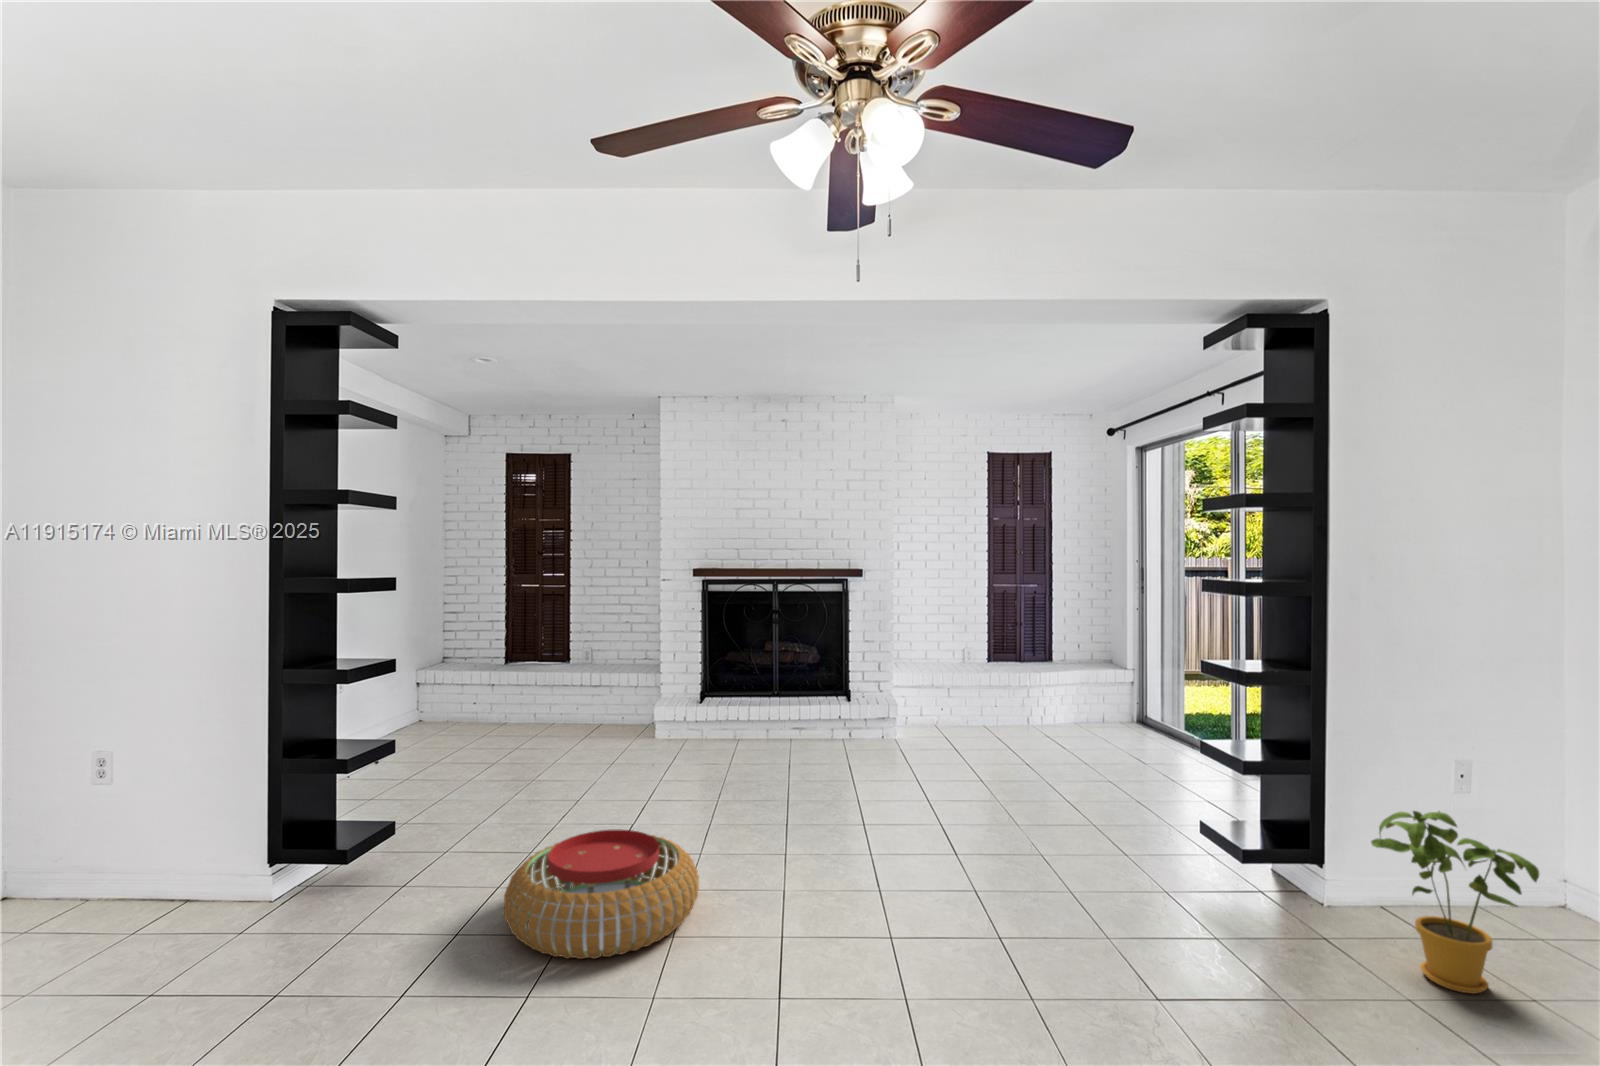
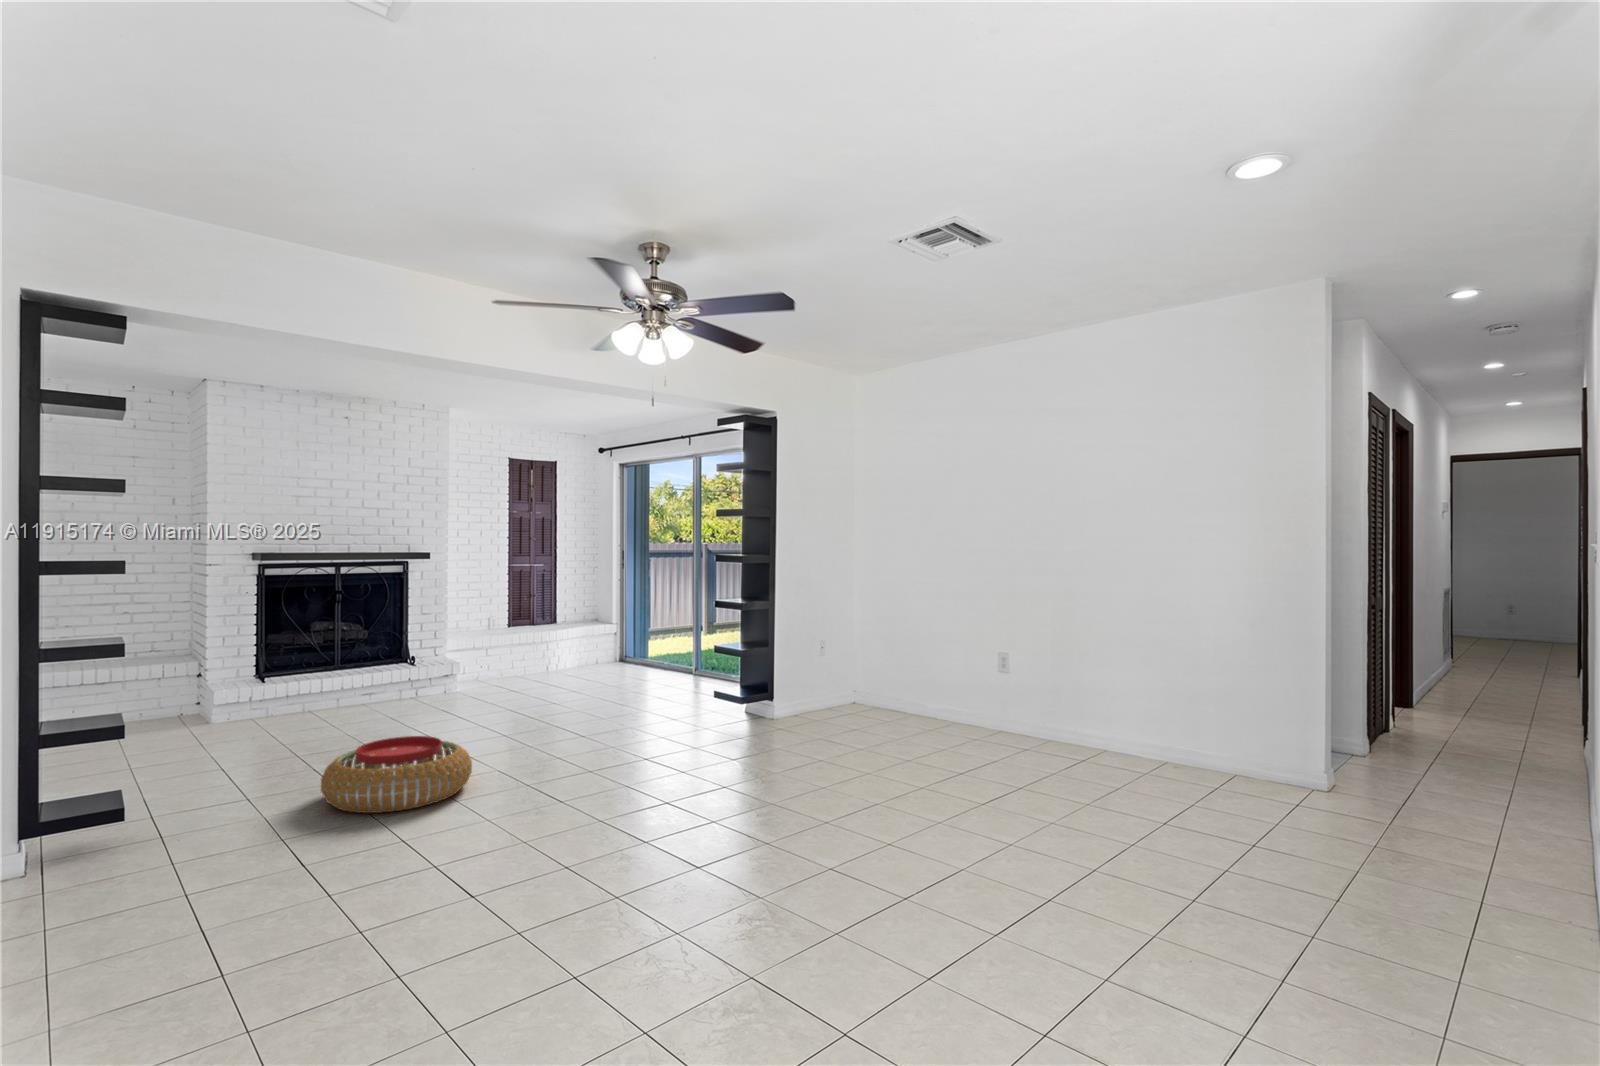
house plant: present [1371,811,1539,994] -> none [792,646,849,721]

